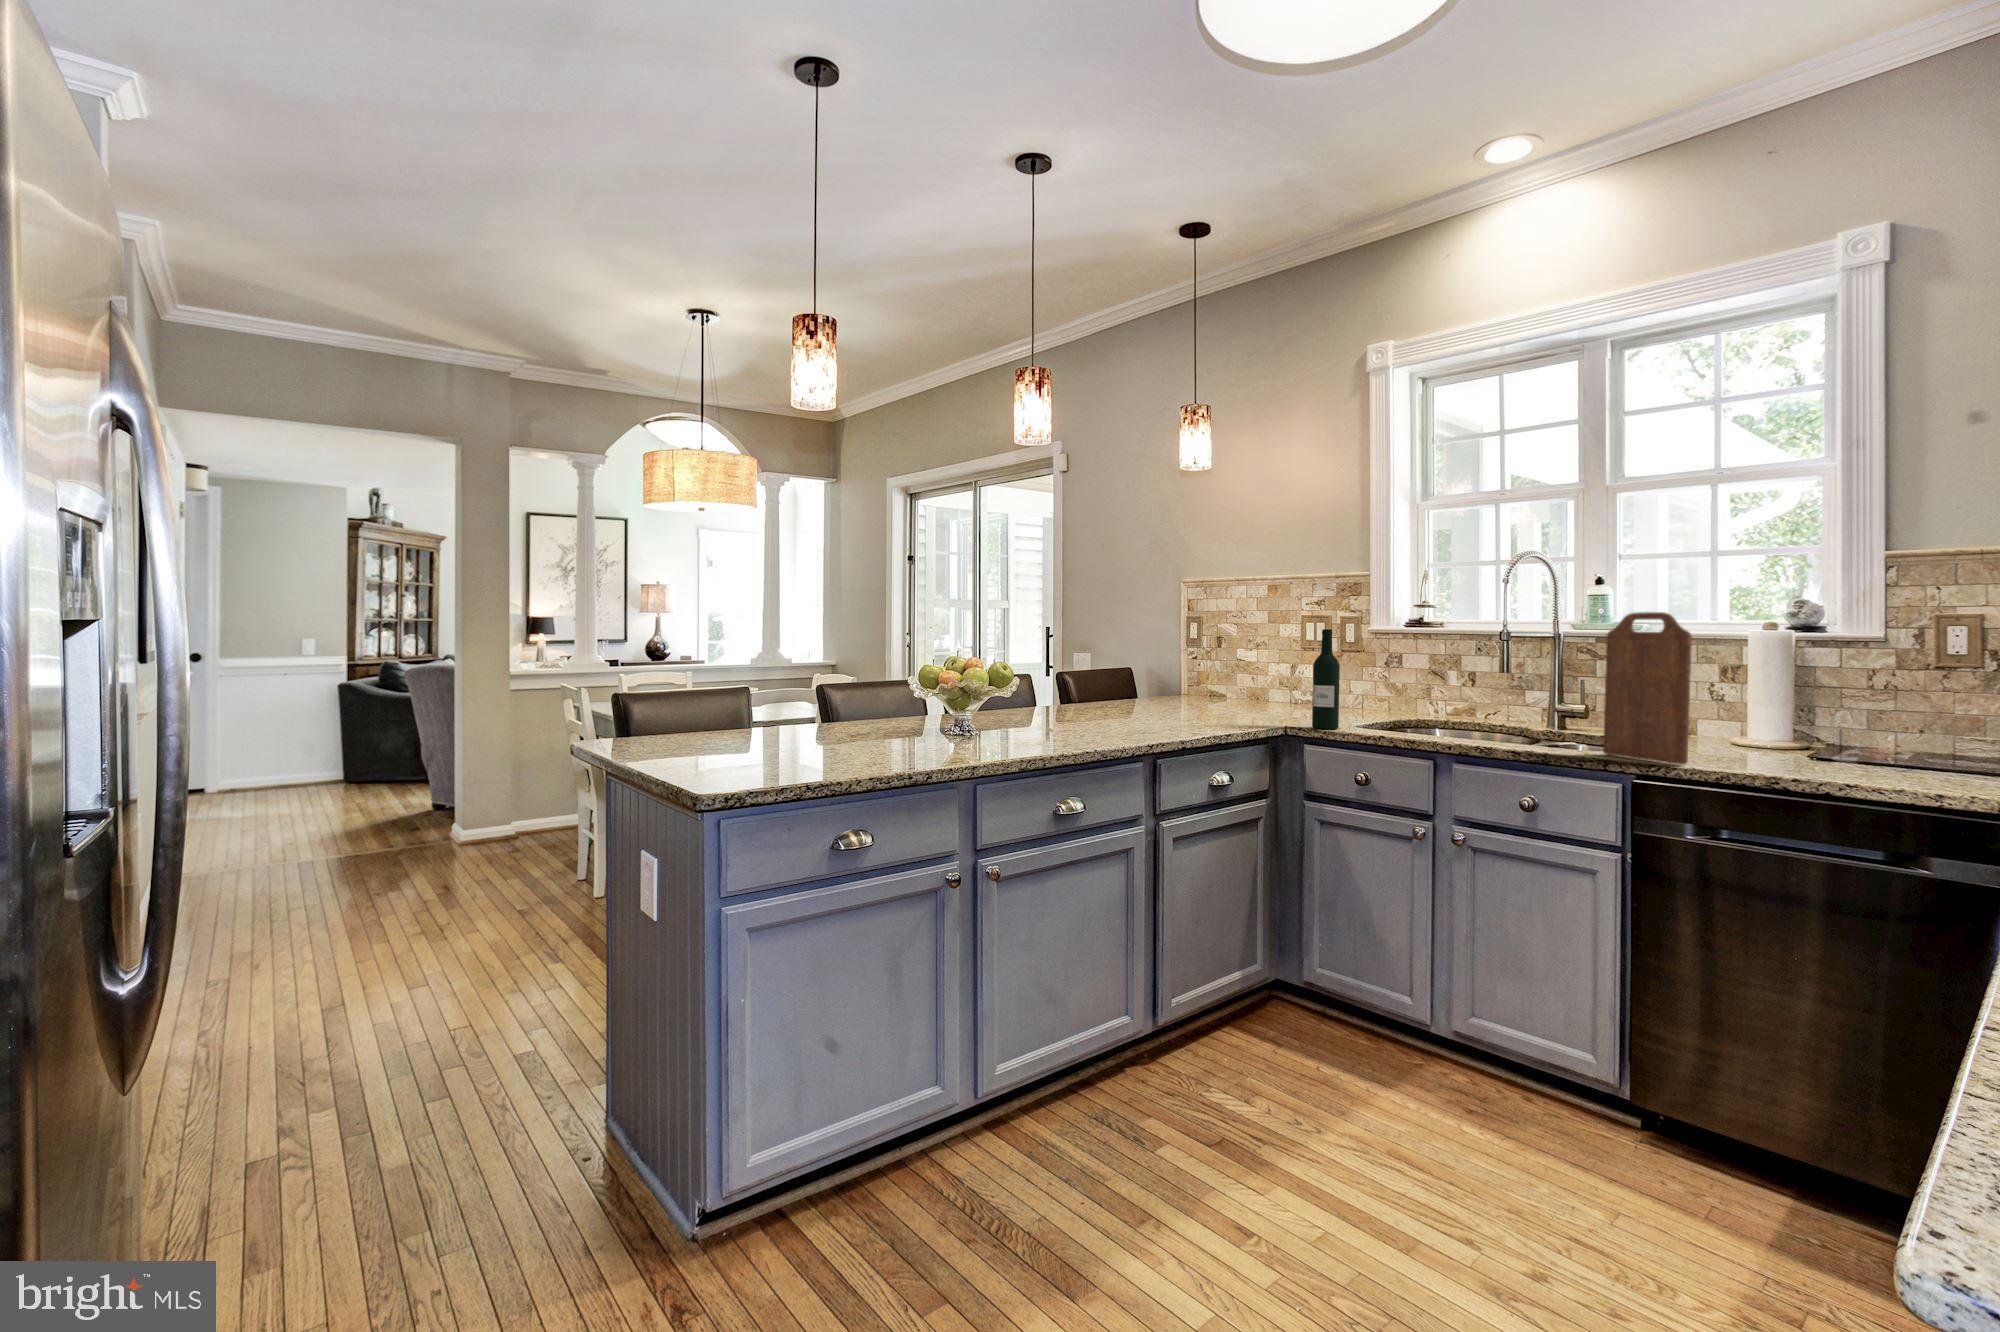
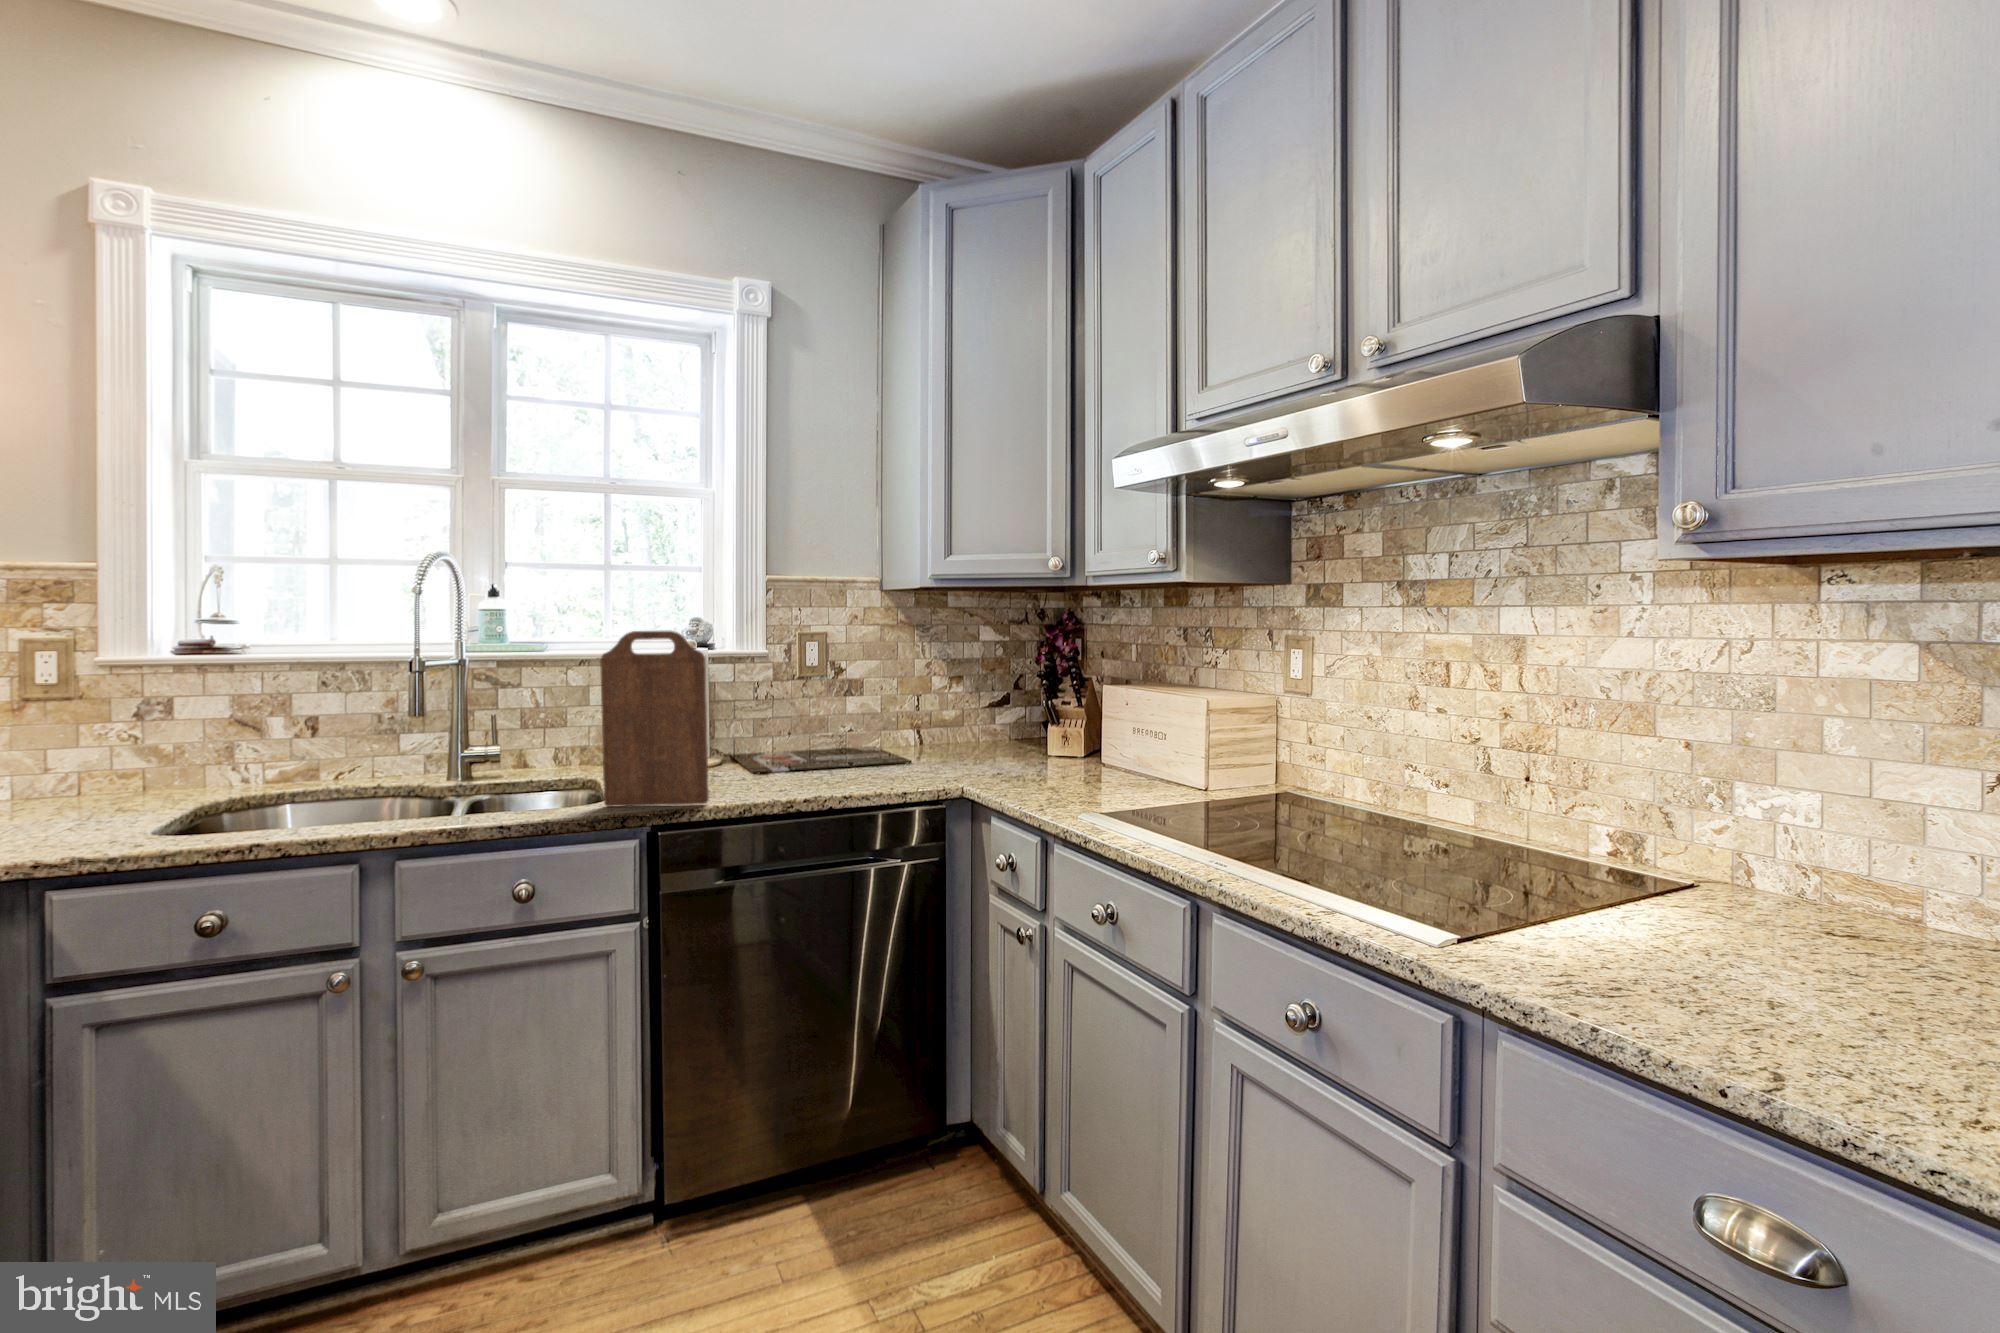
wine bottle: present [1312,629,1340,729] -> none [64,662,134,852]

